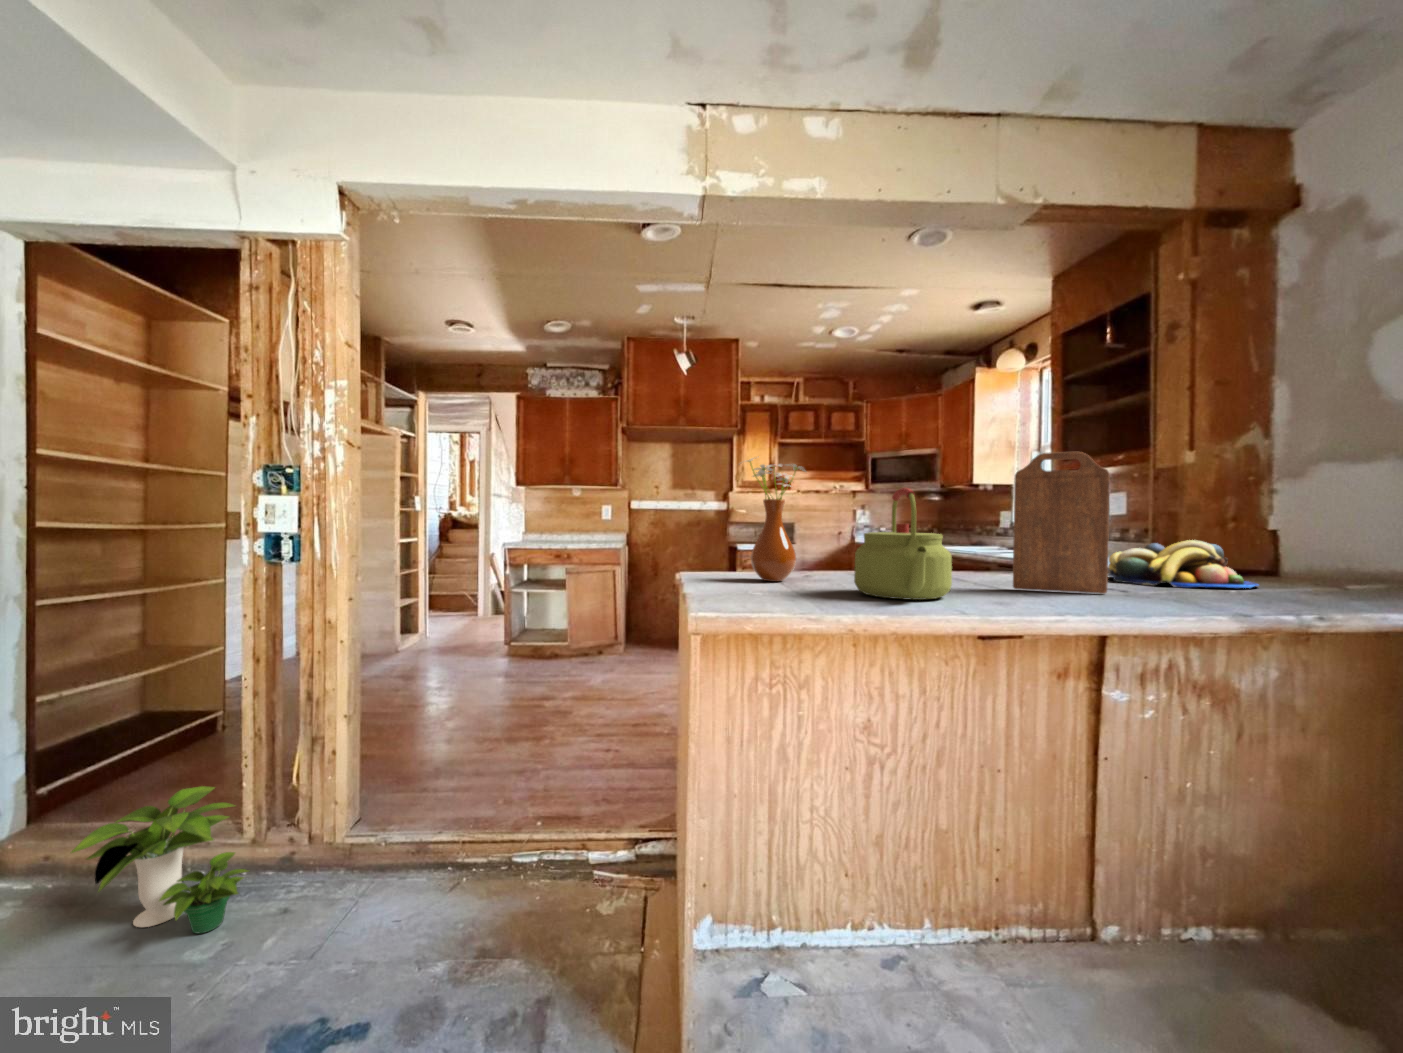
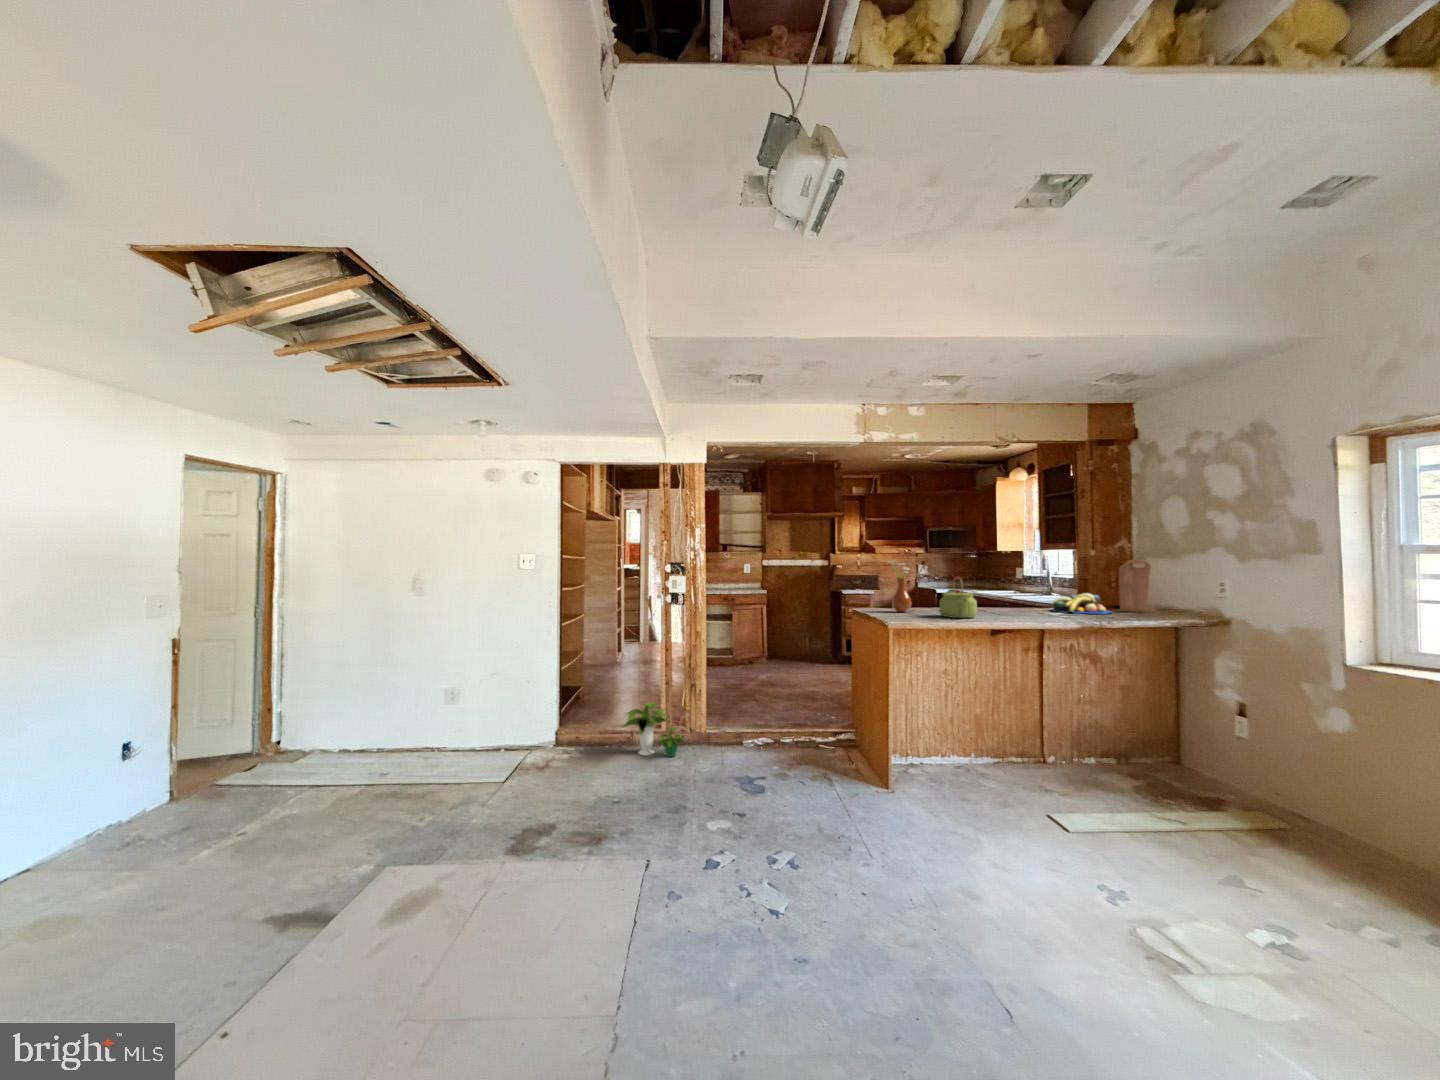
cutting board: present [1013,452,1110,594] -> present [1119,560,1157,612]

